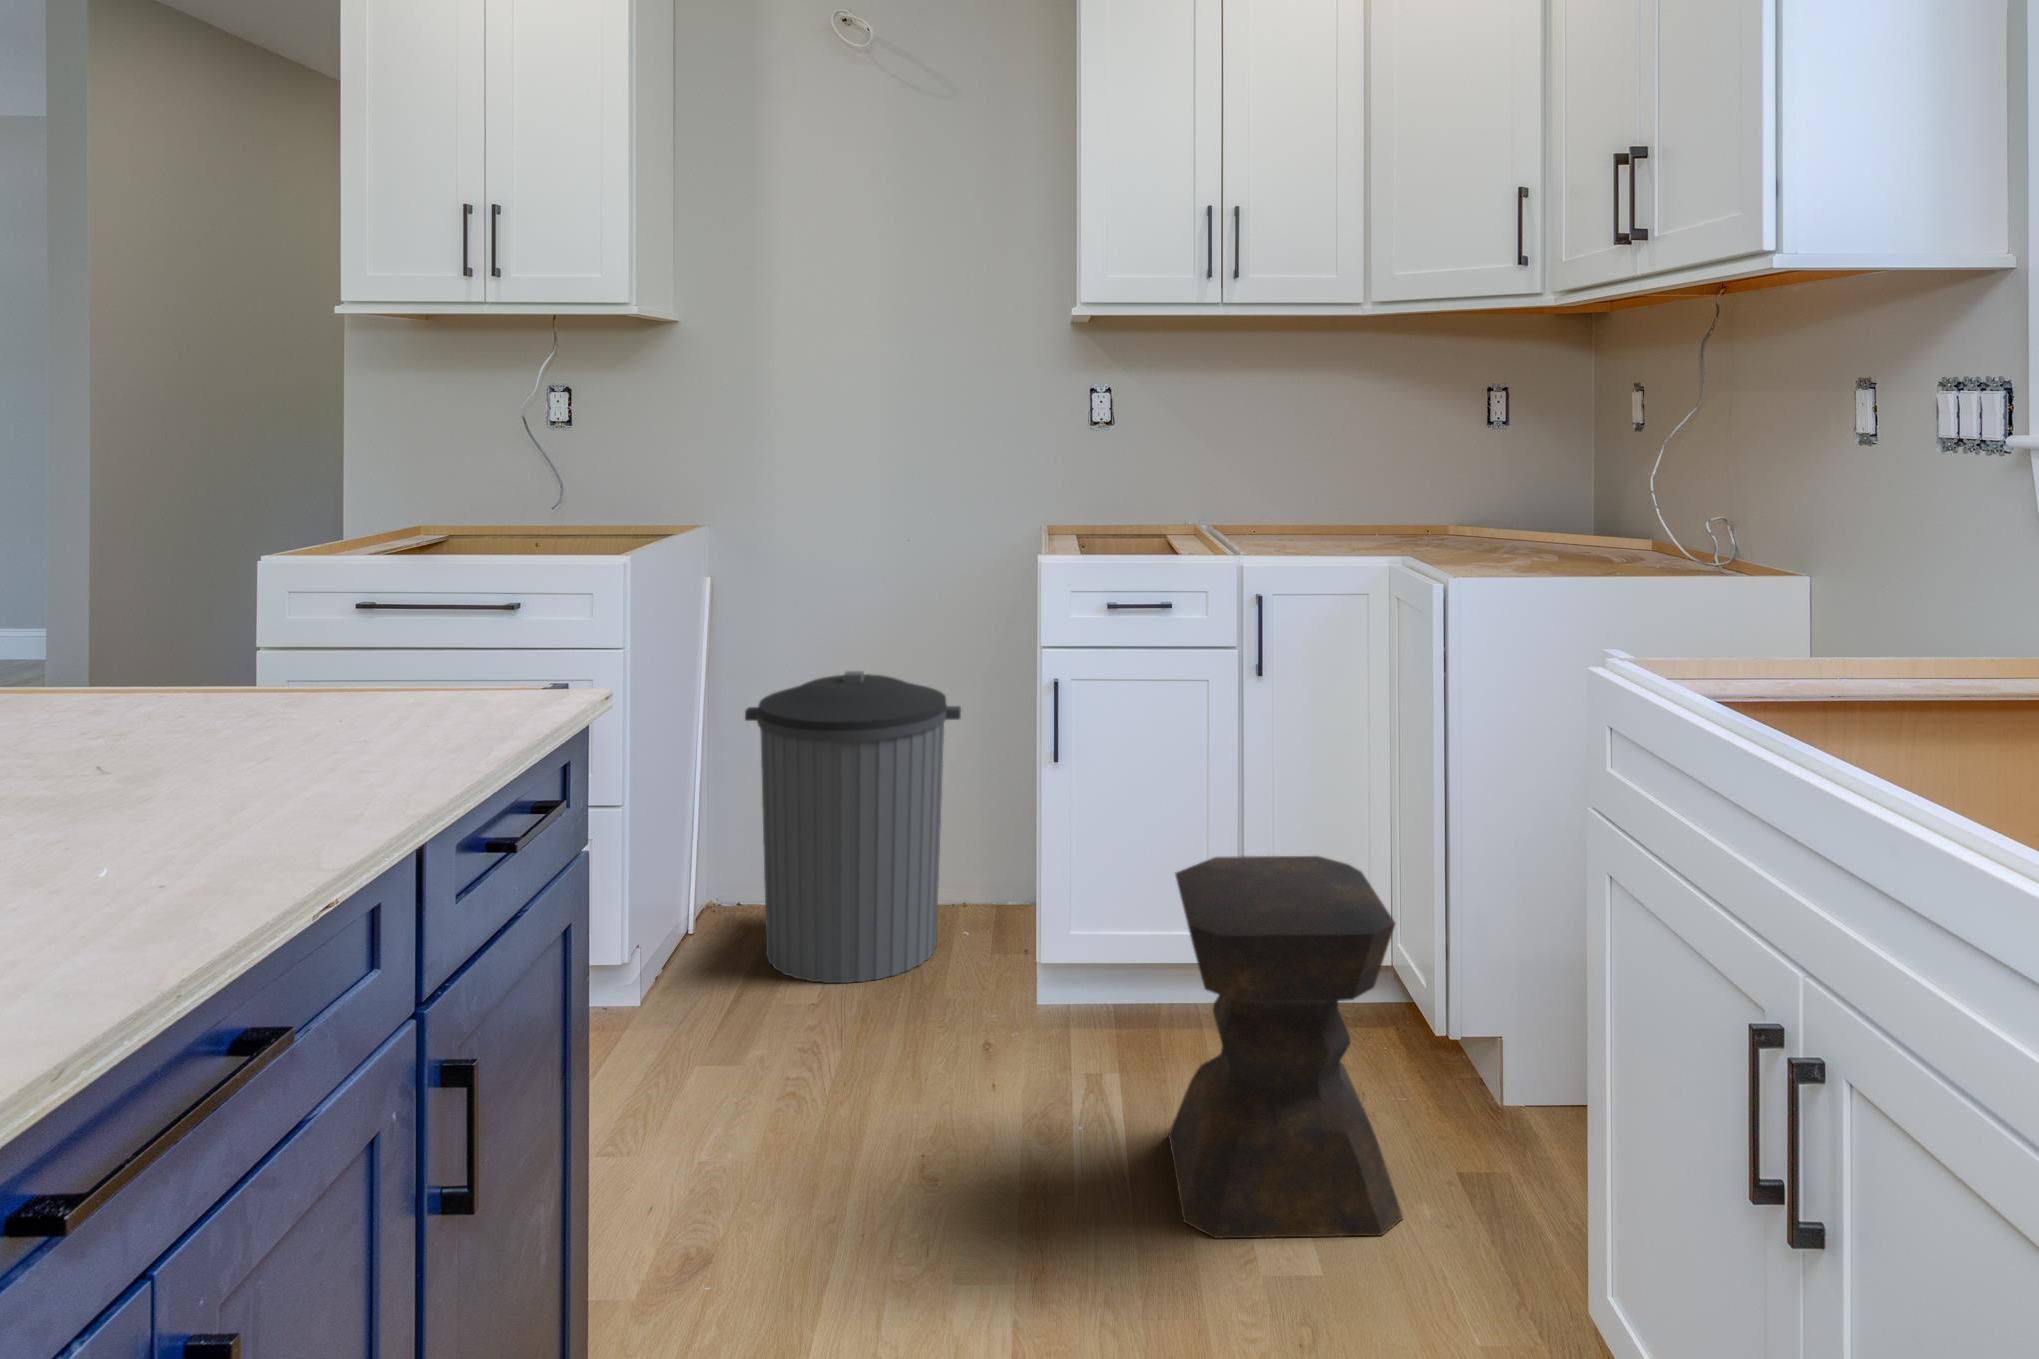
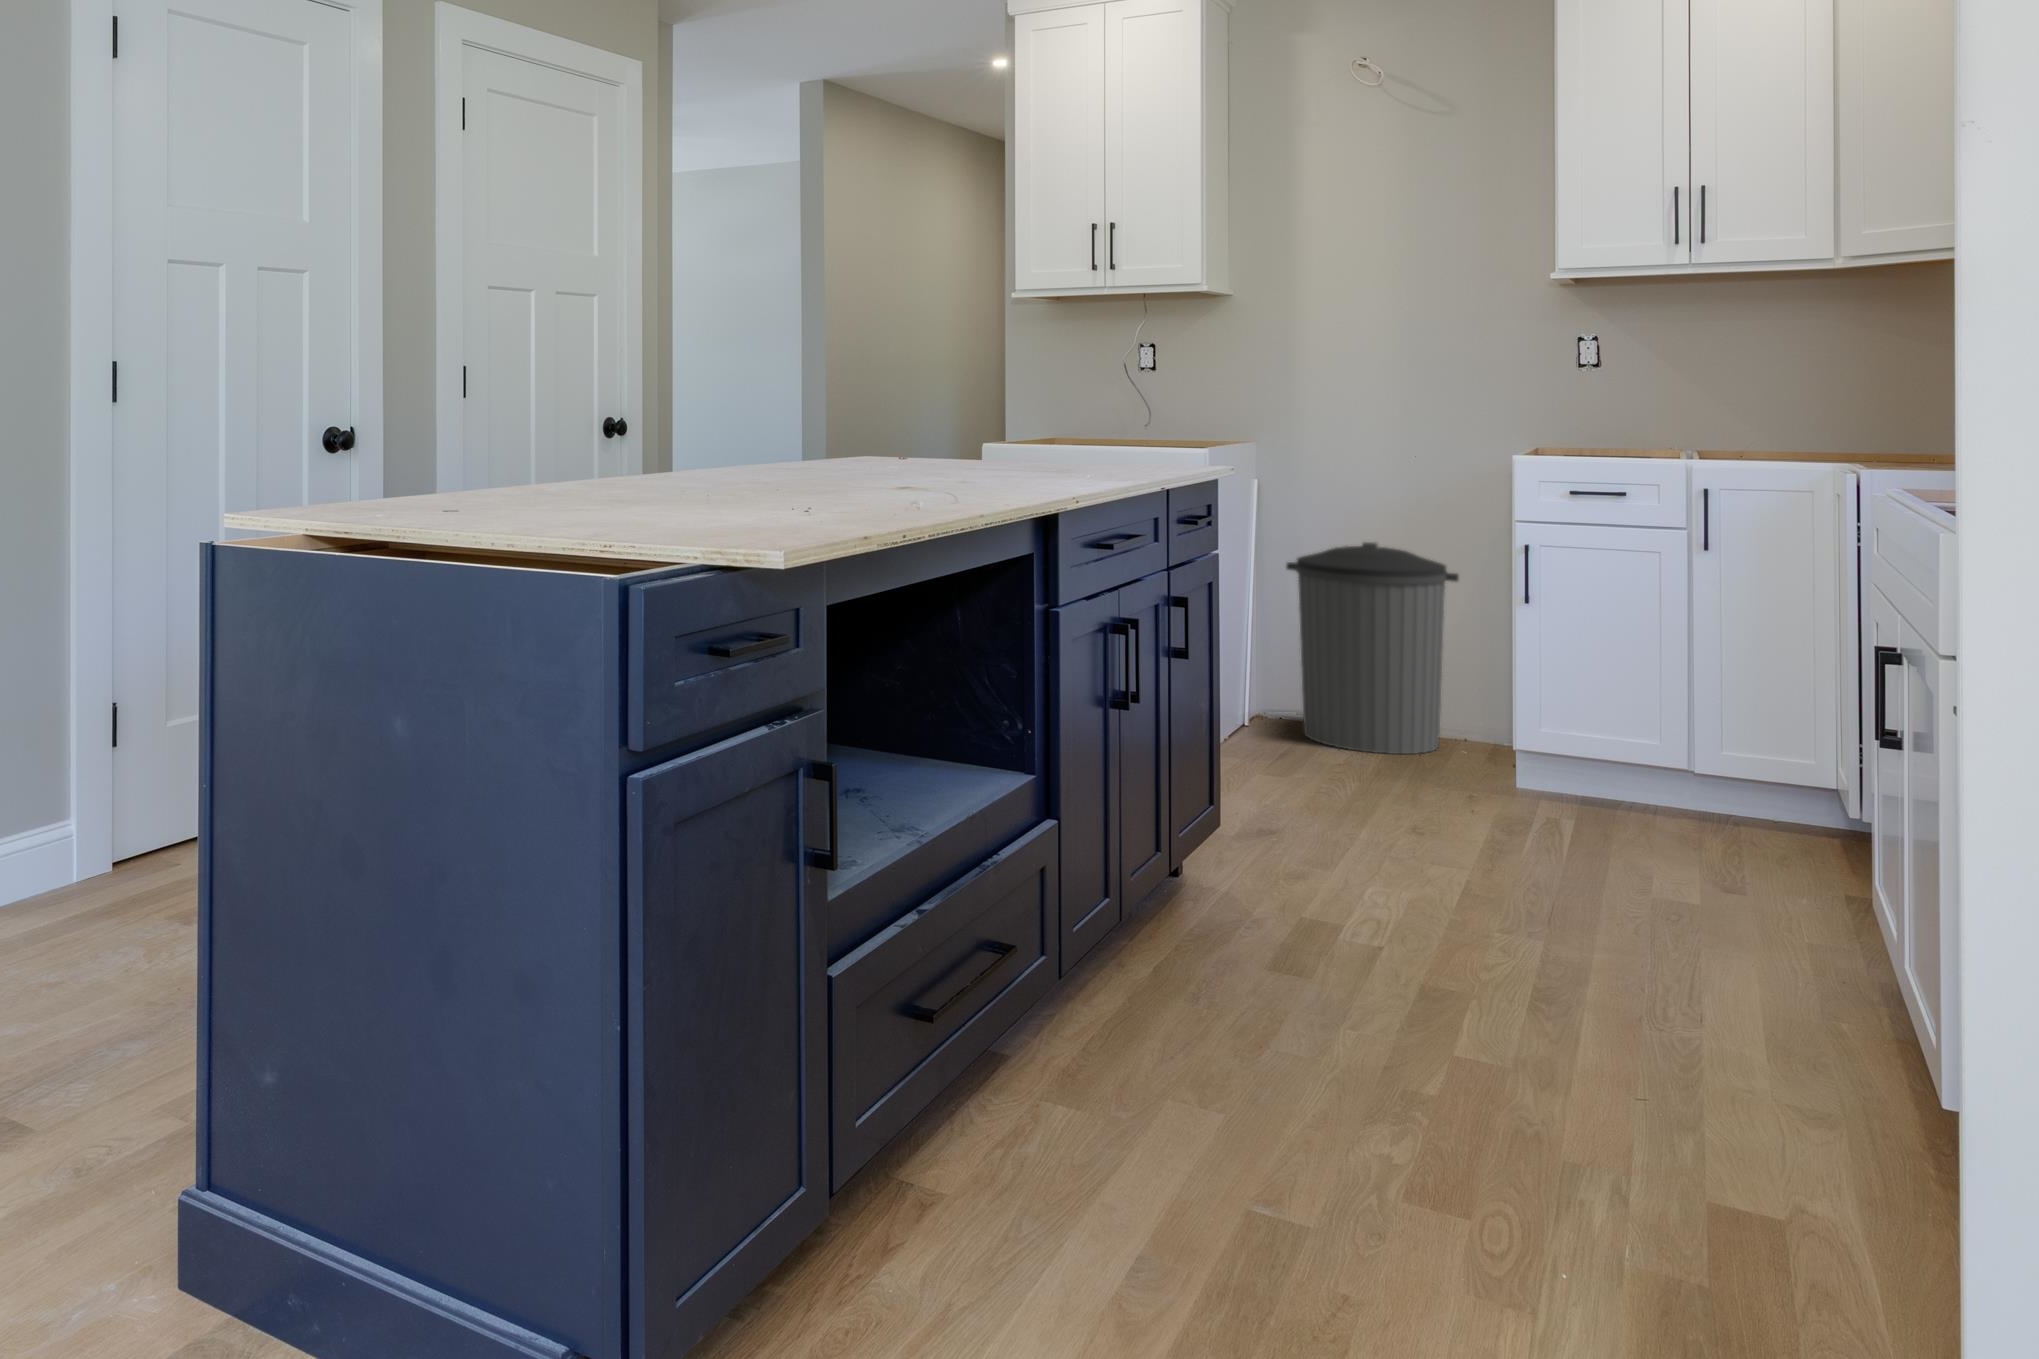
stool: present [1168,856,1403,1238] -> none [1602,653,1783,893]

